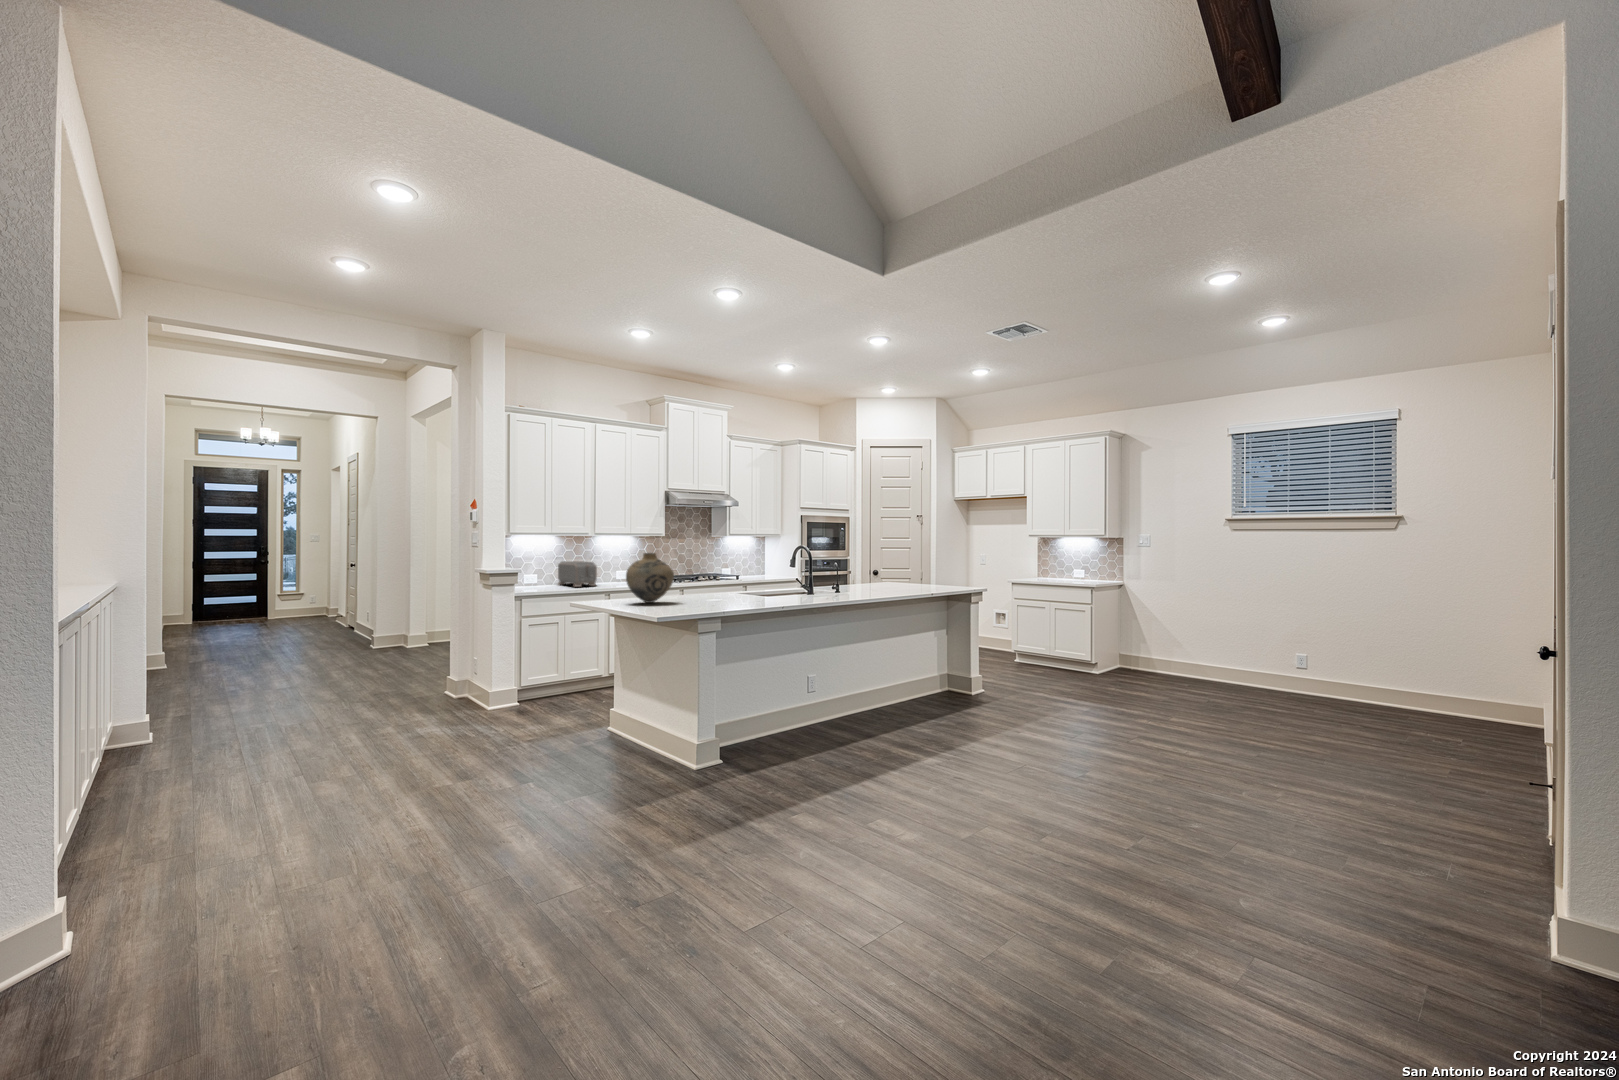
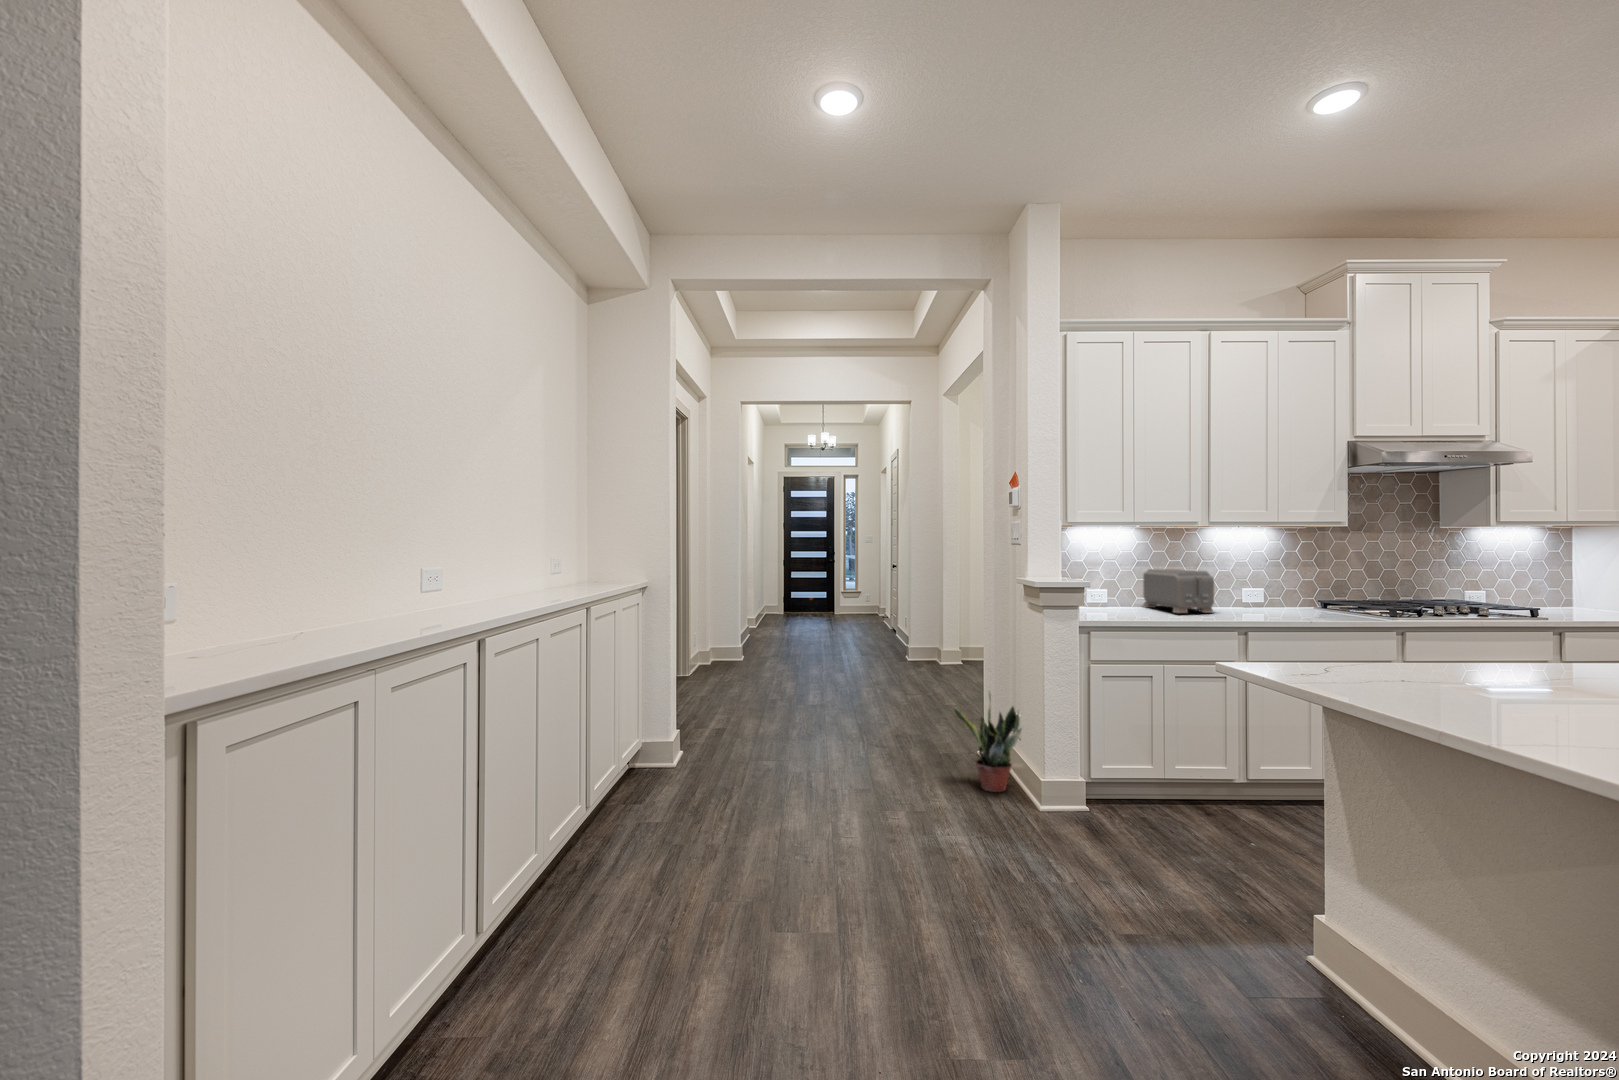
vase: present [626,553,674,603] -> none [1357,558,1519,686]
potted plant: none [428,645,479,710] -> present [954,694,1022,792]

